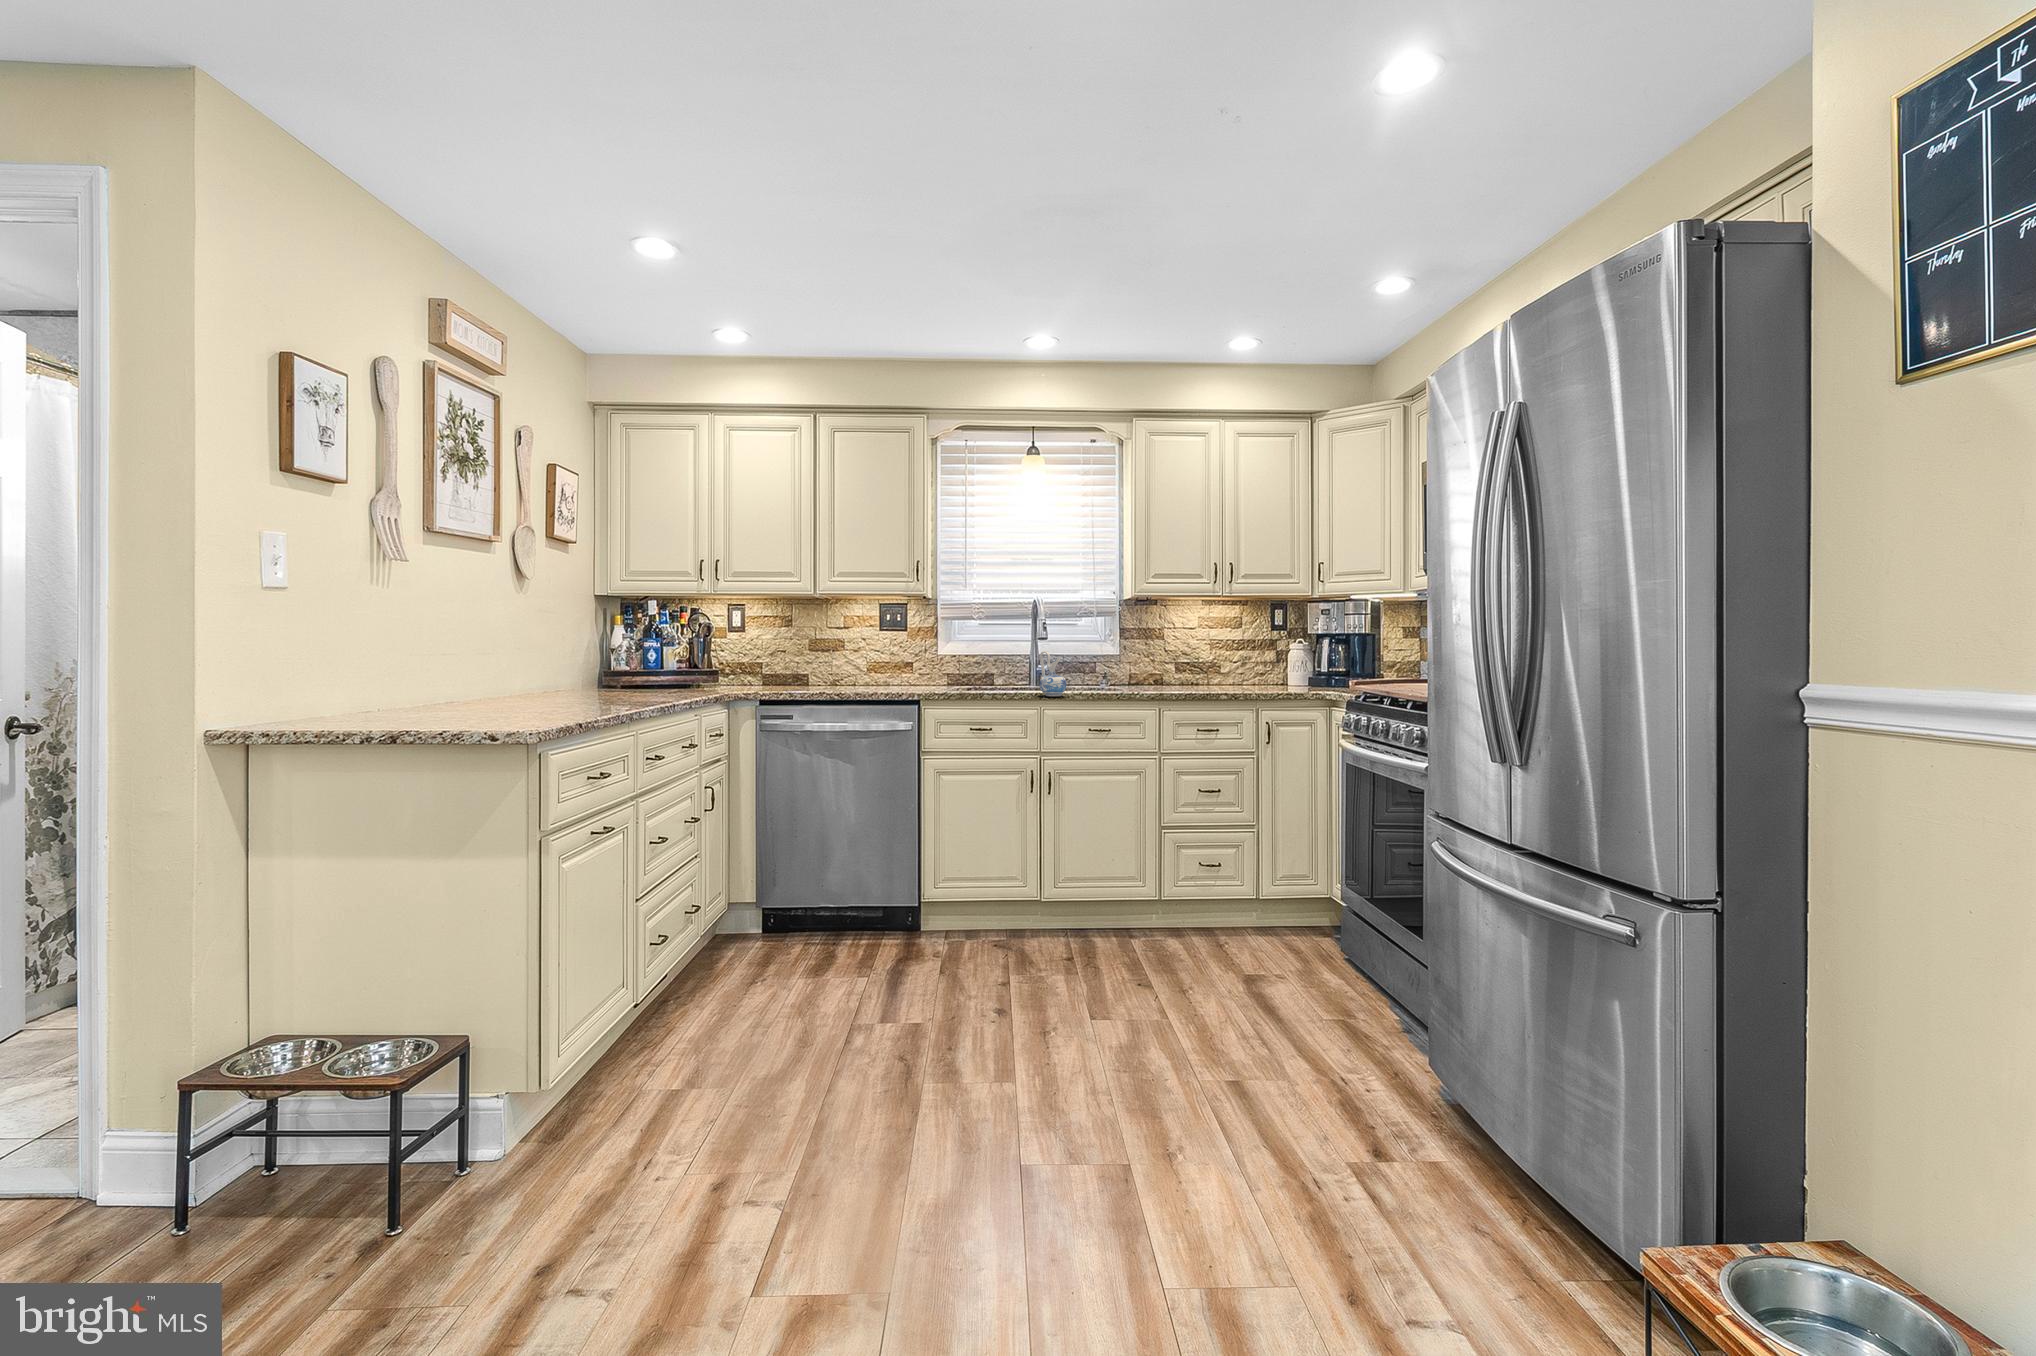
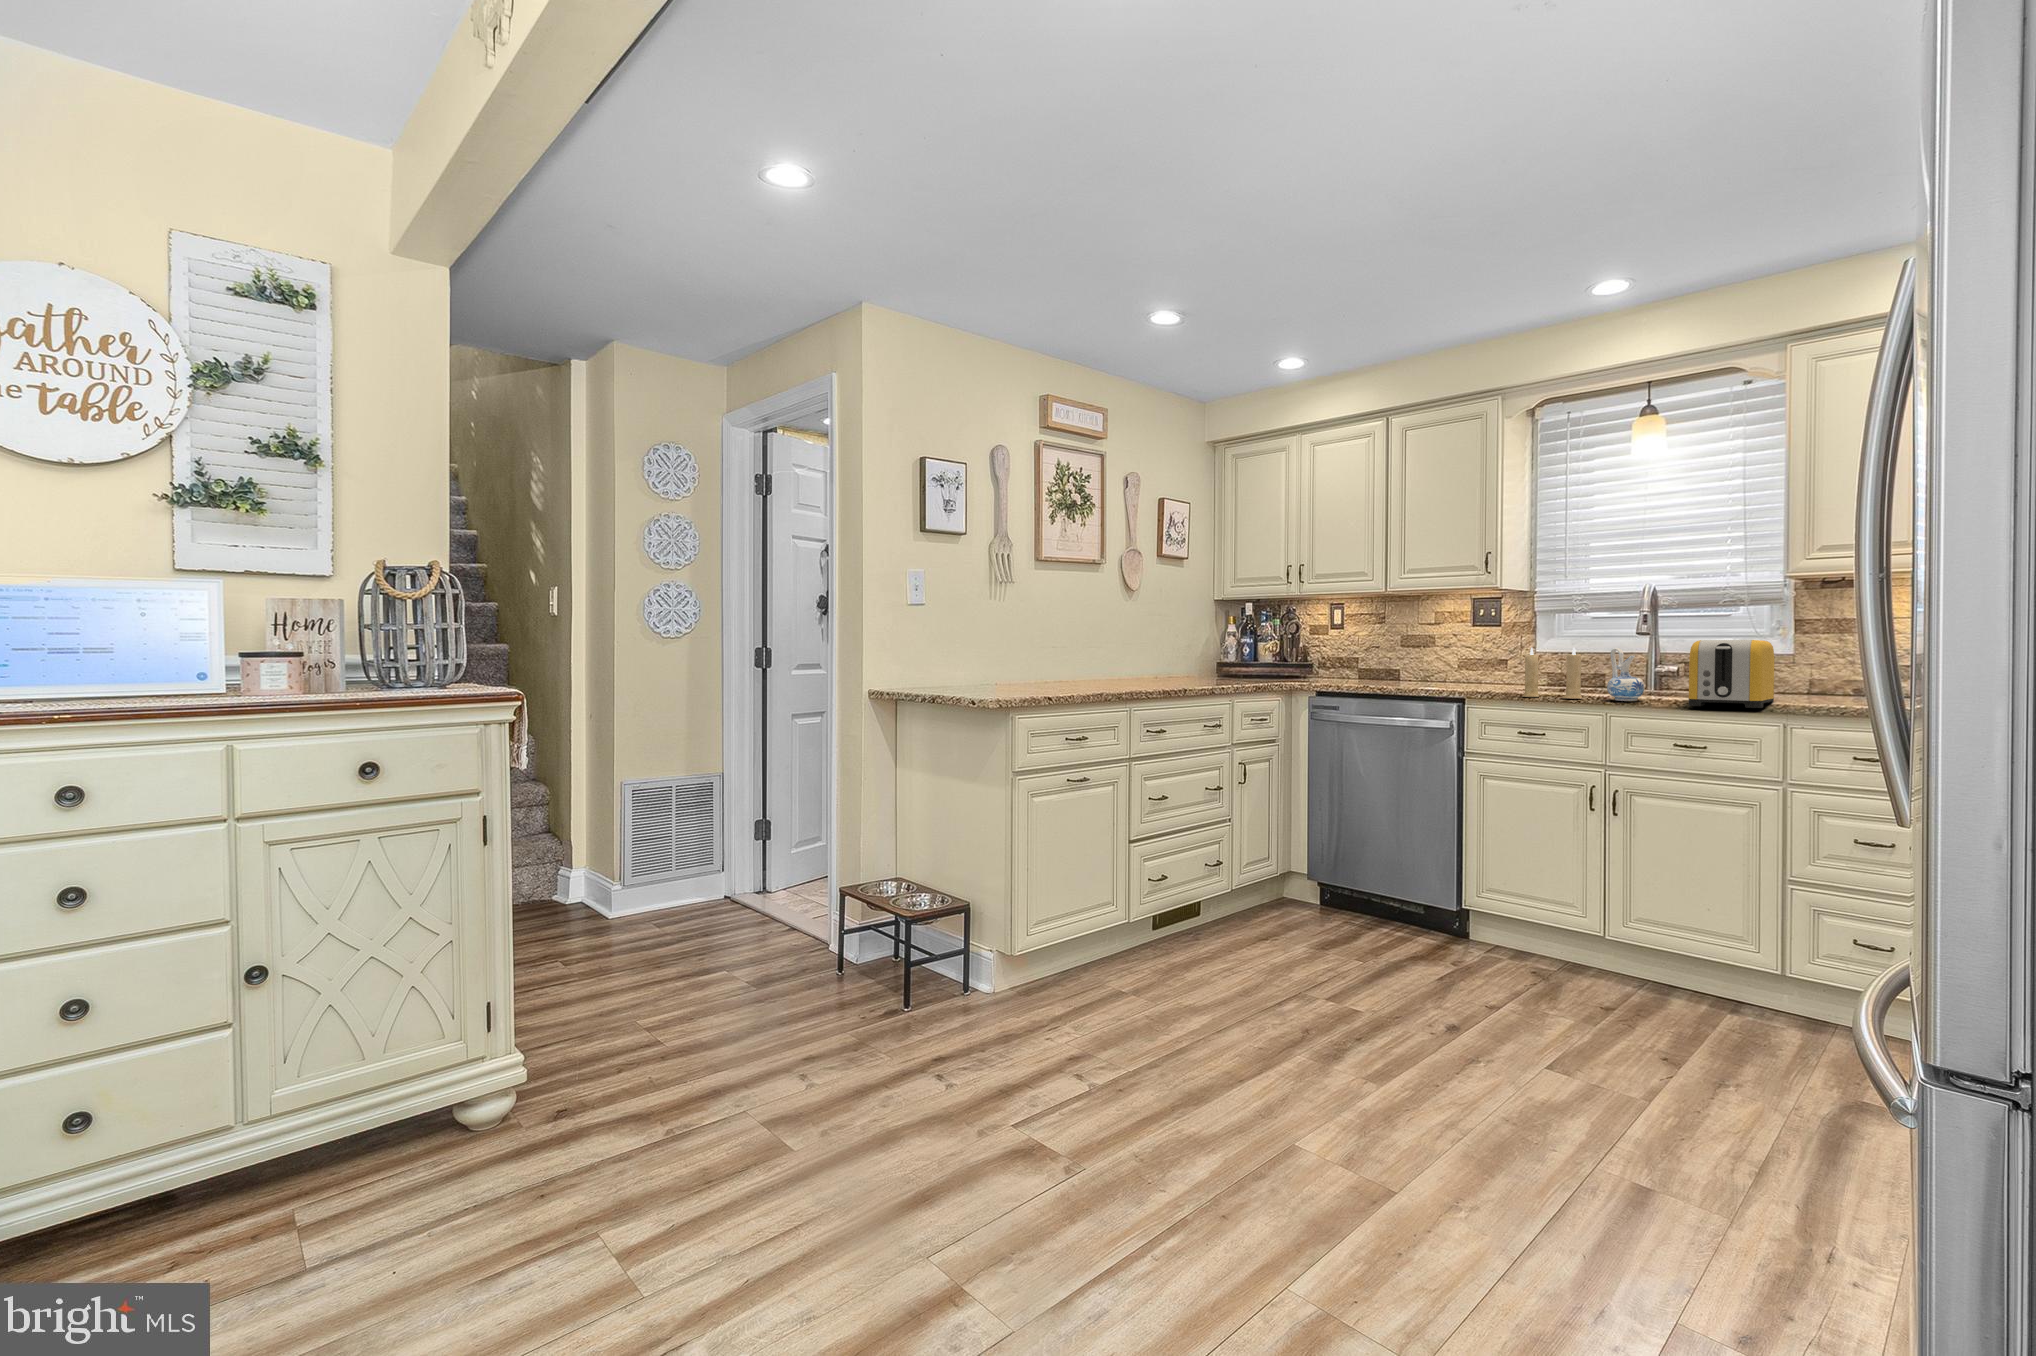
toaster: none [1099,644,1155,698] -> present [1689,640,1774,708]
candle: none [970,650,1020,696] -> present [1522,648,1582,699]

